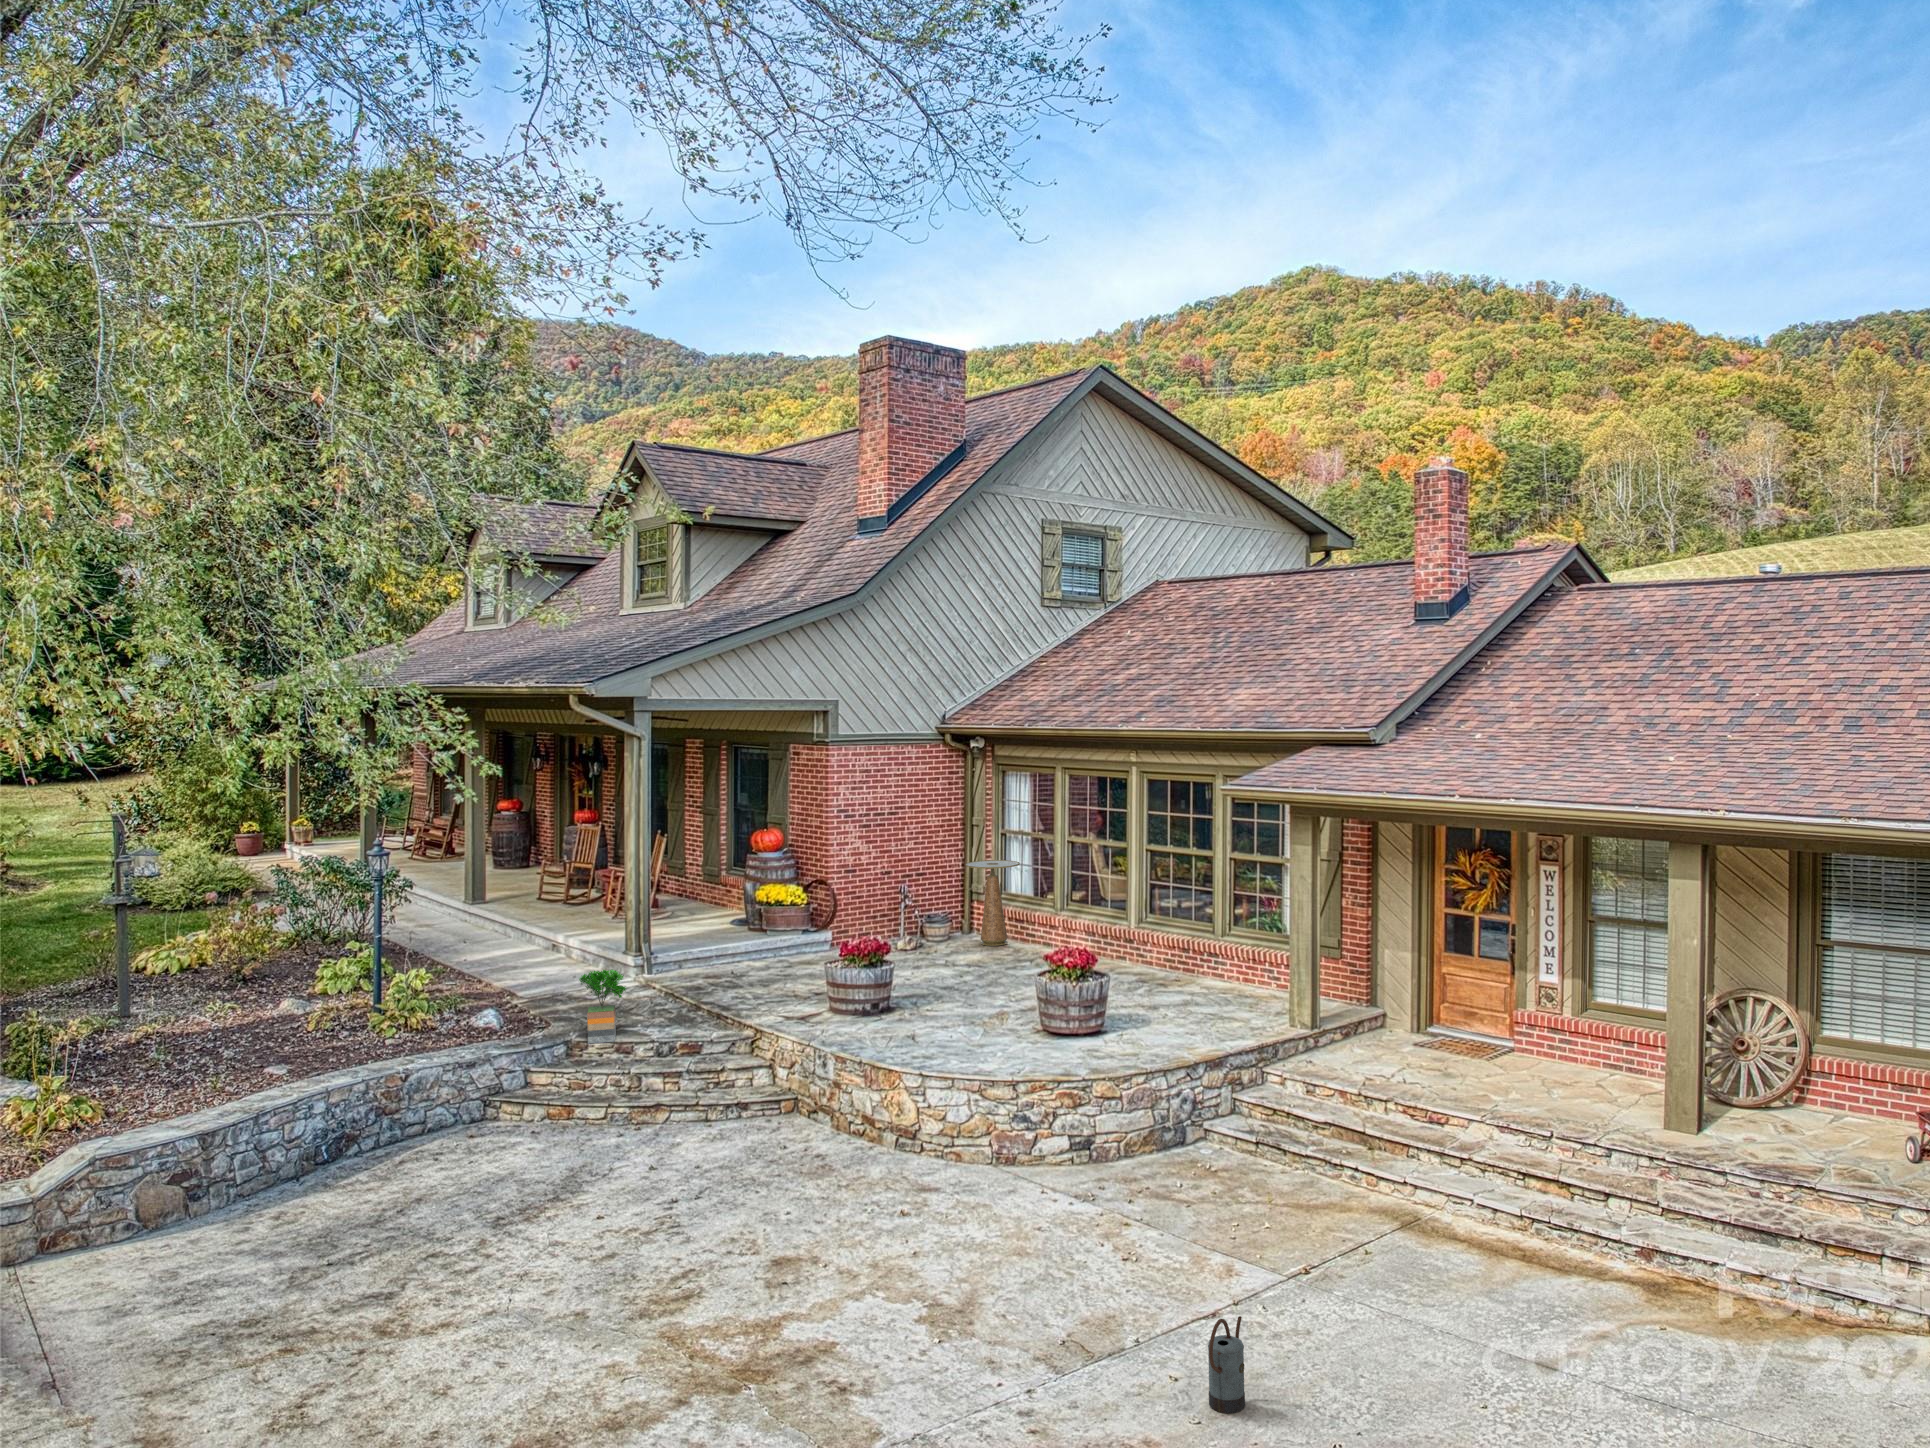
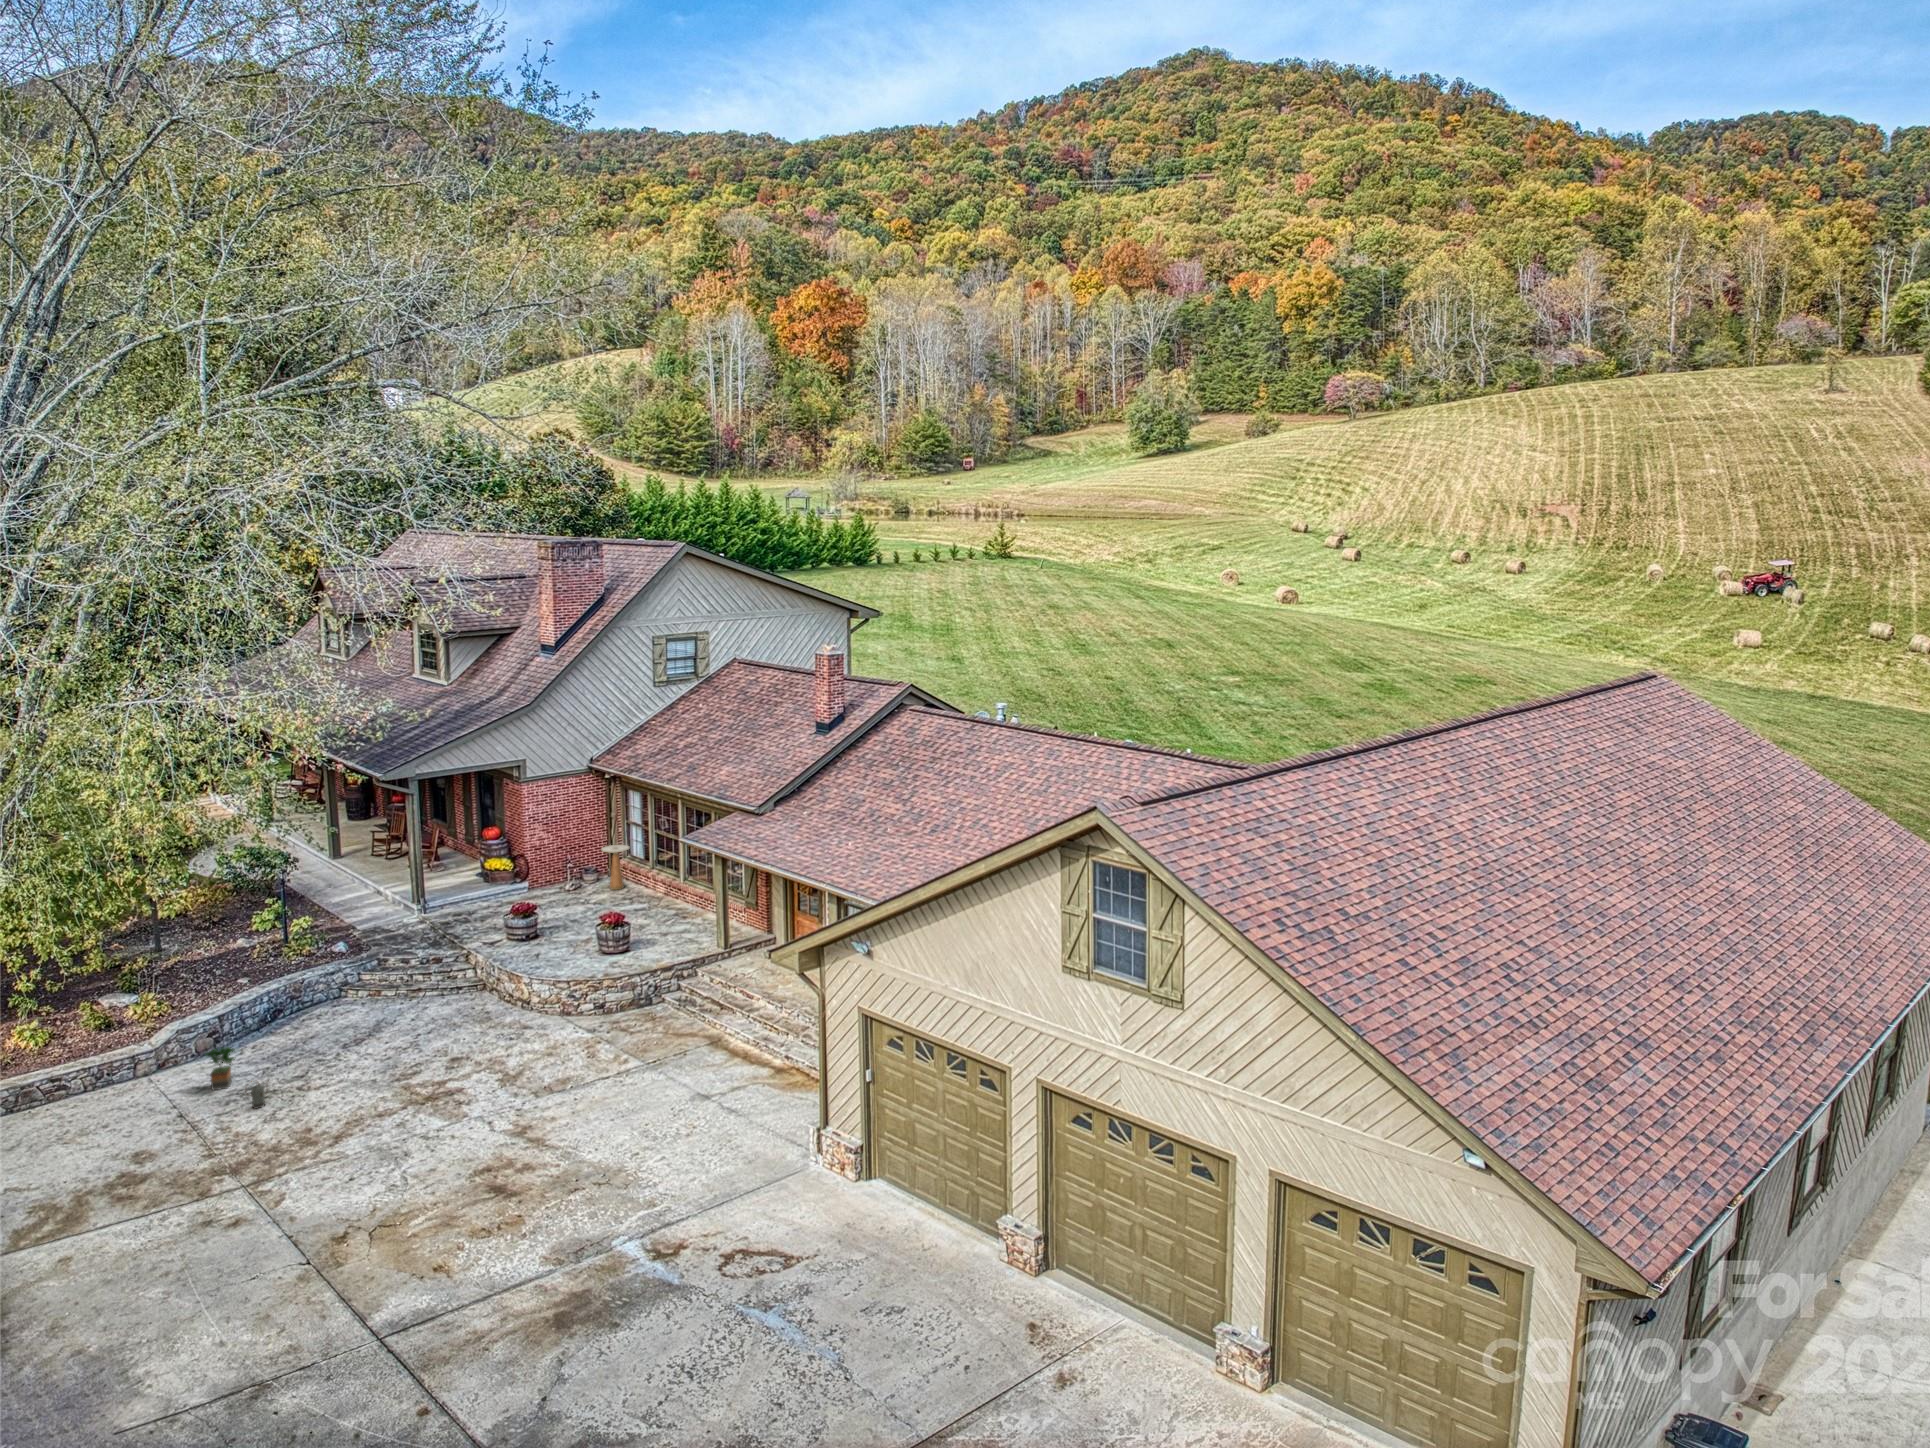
potted tree: present [579,970,626,1044] -> present [206,1047,235,1090]
watering can: present [1208,1316,1245,1414] -> present [251,1084,265,1108]

